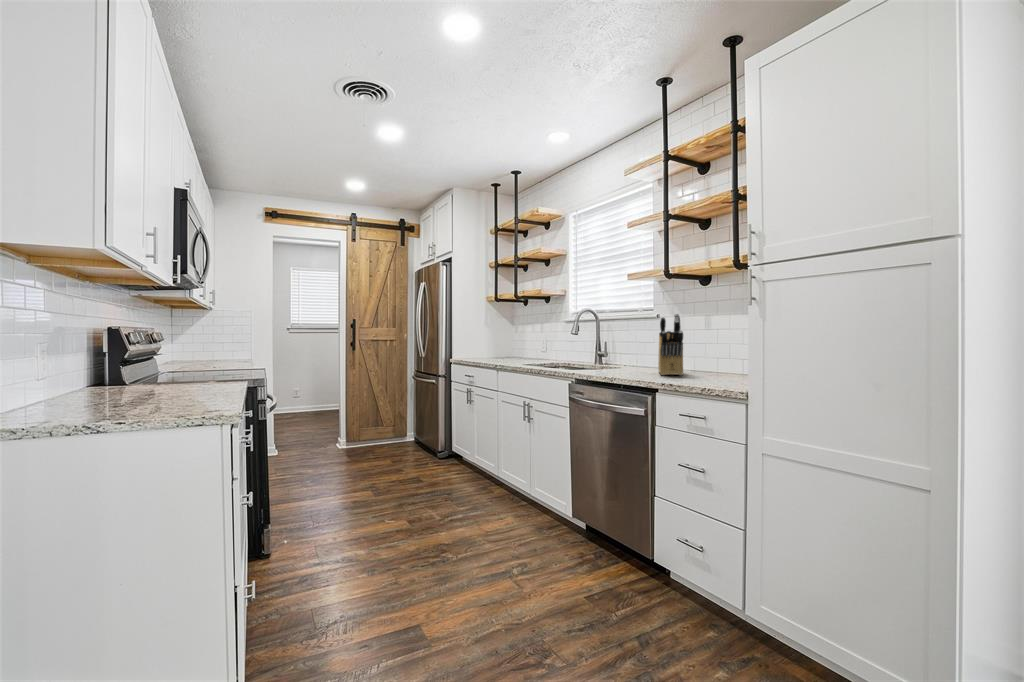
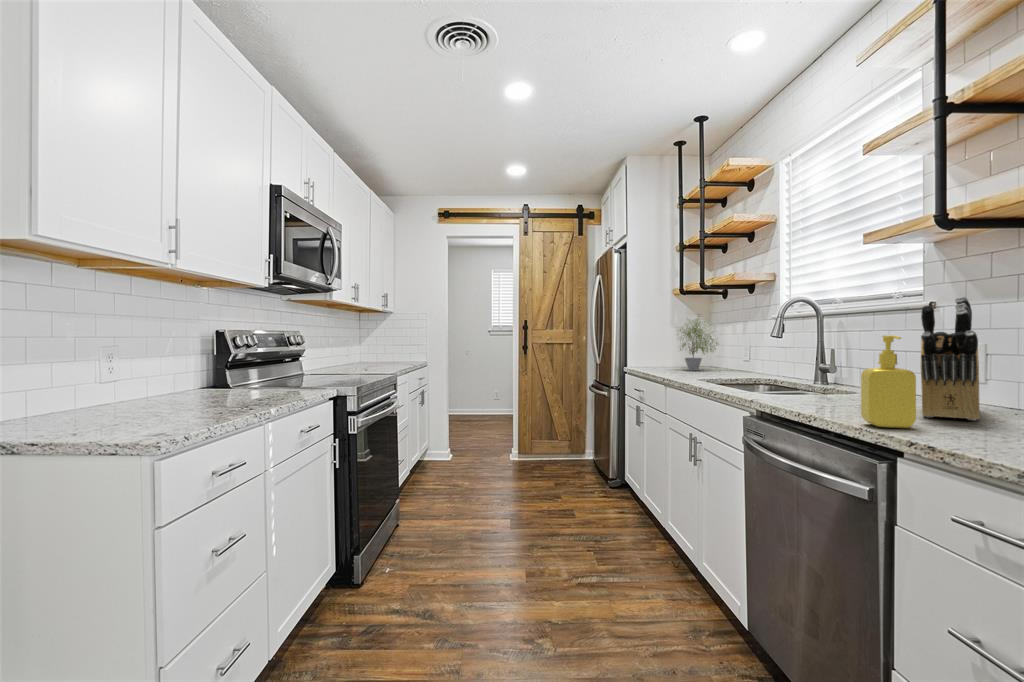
potted plant: none [496,317,529,360] -> present [680,316,717,371]
soap dispenser: none [638,333,661,380] -> present [861,335,916,428]

